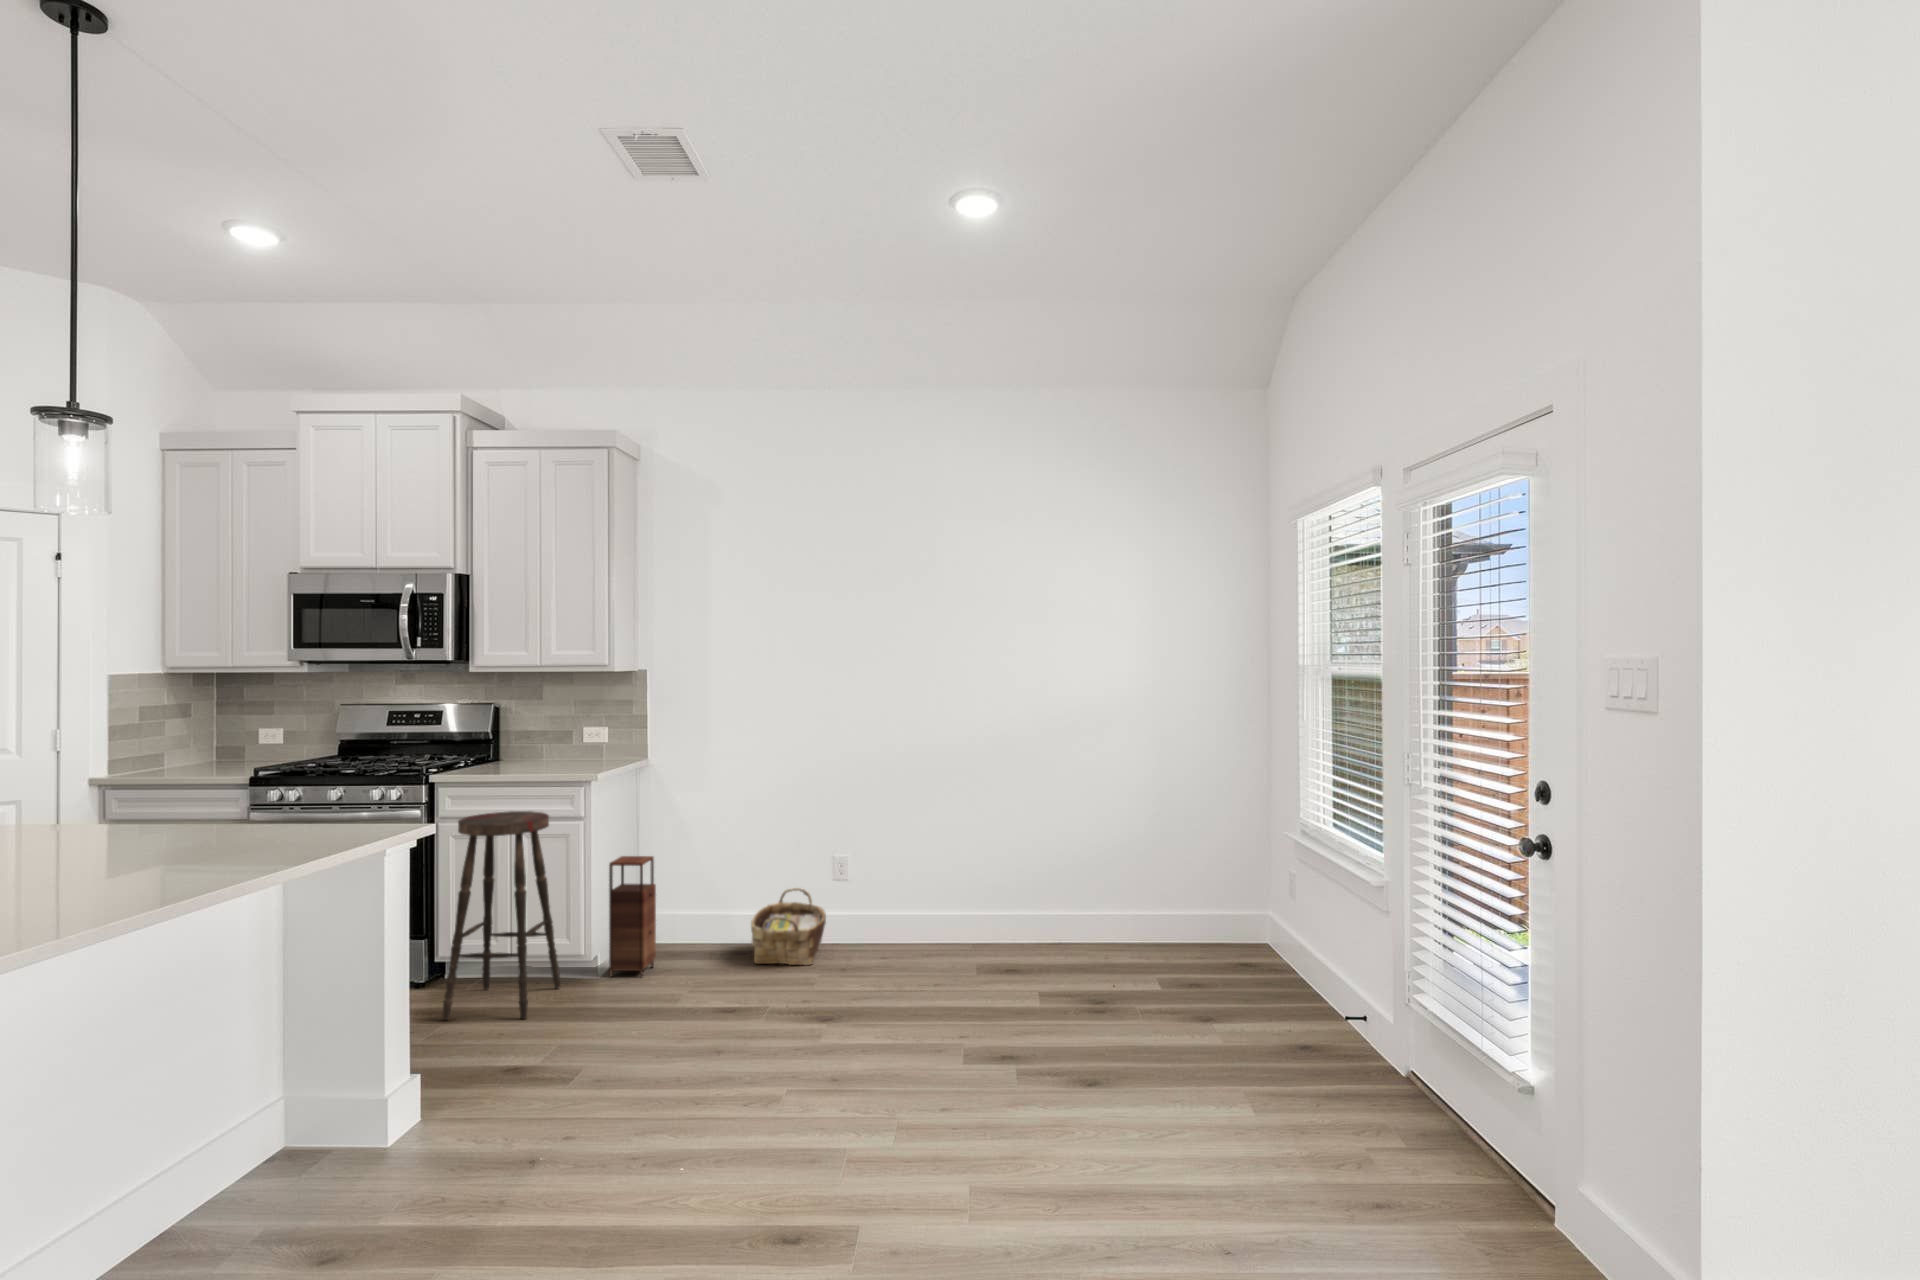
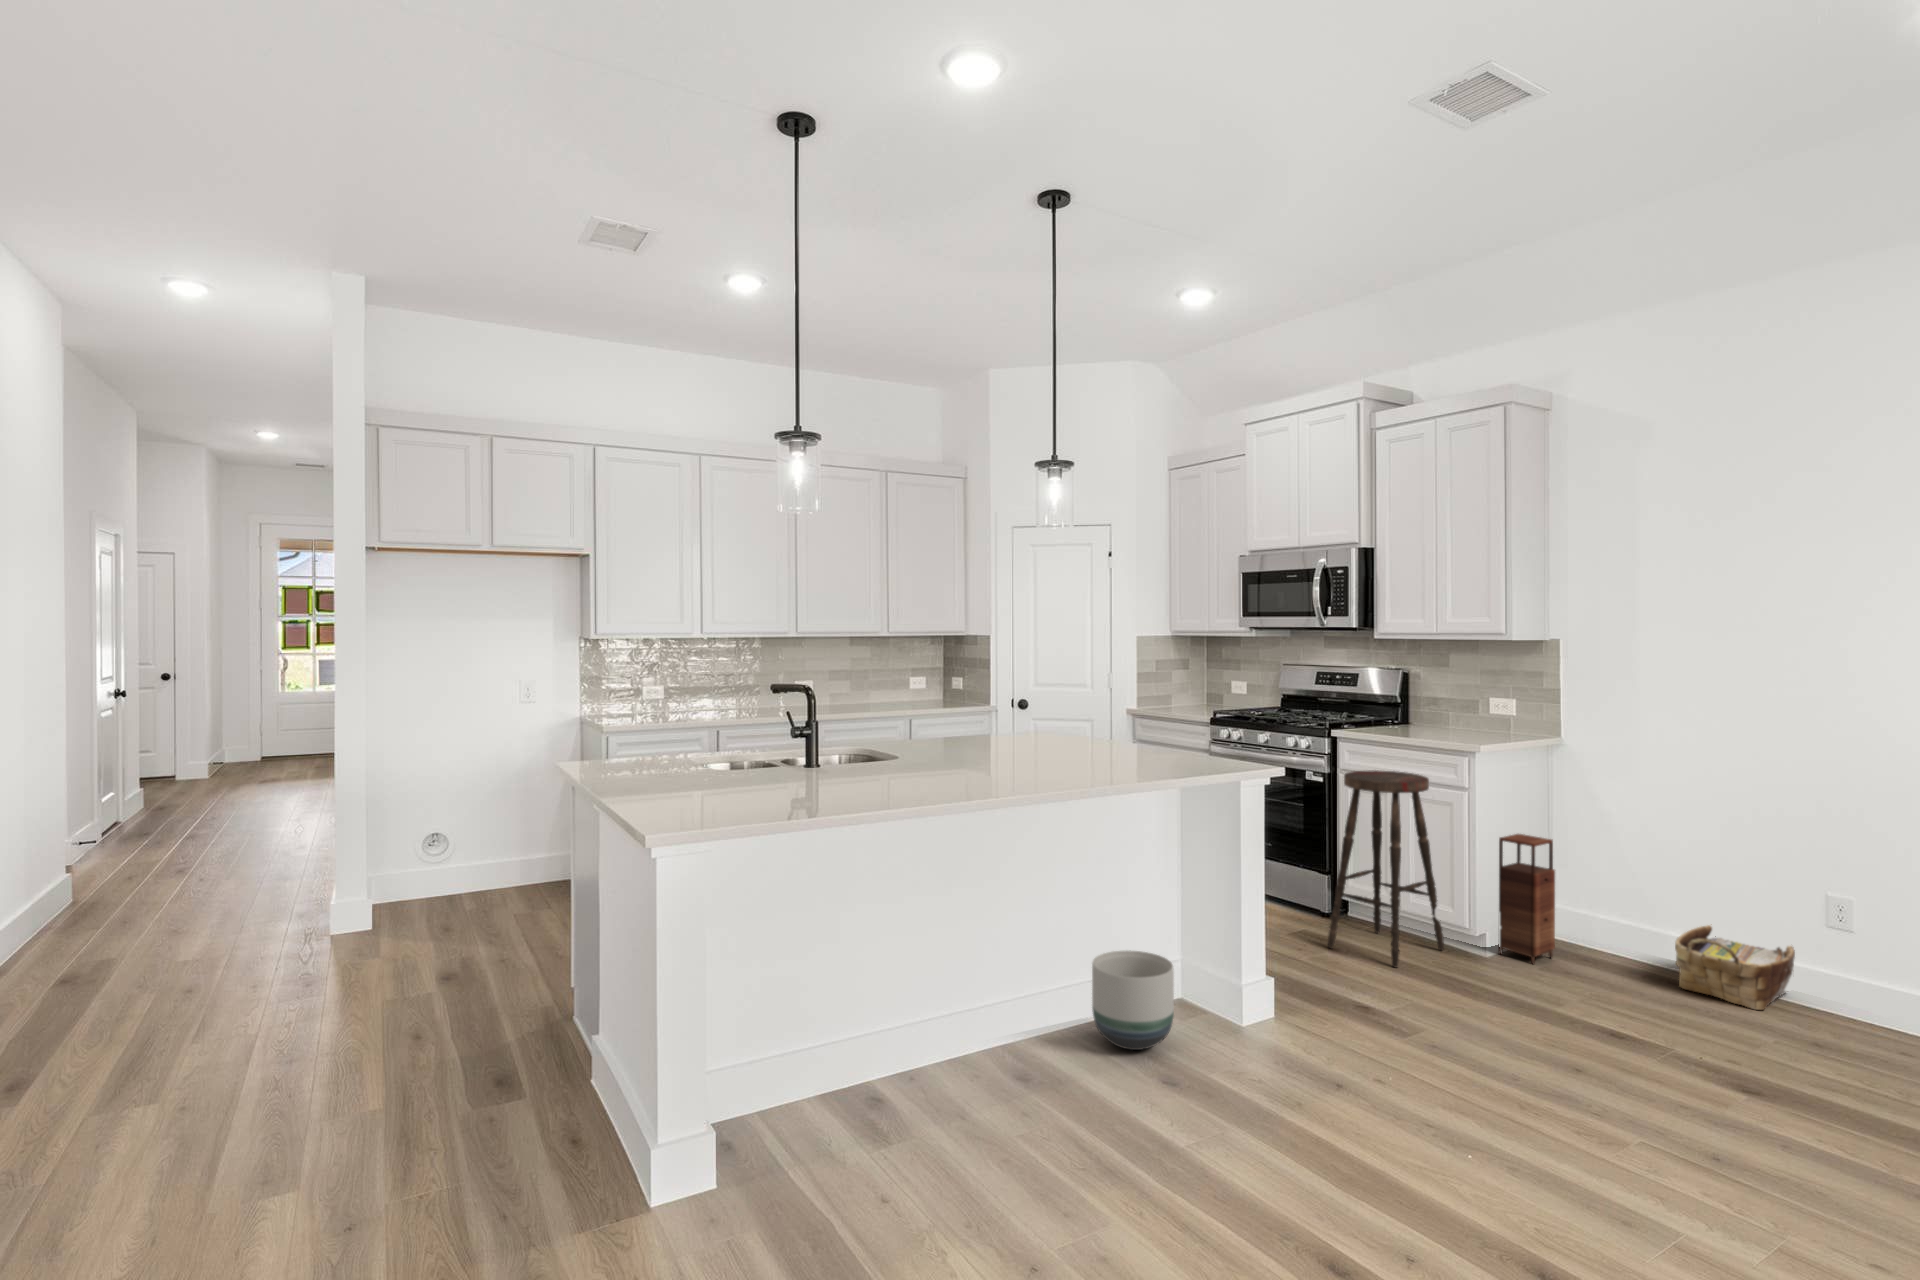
planter: none [190,1089,321,1233] -> present [1092,950,1174,1050]

